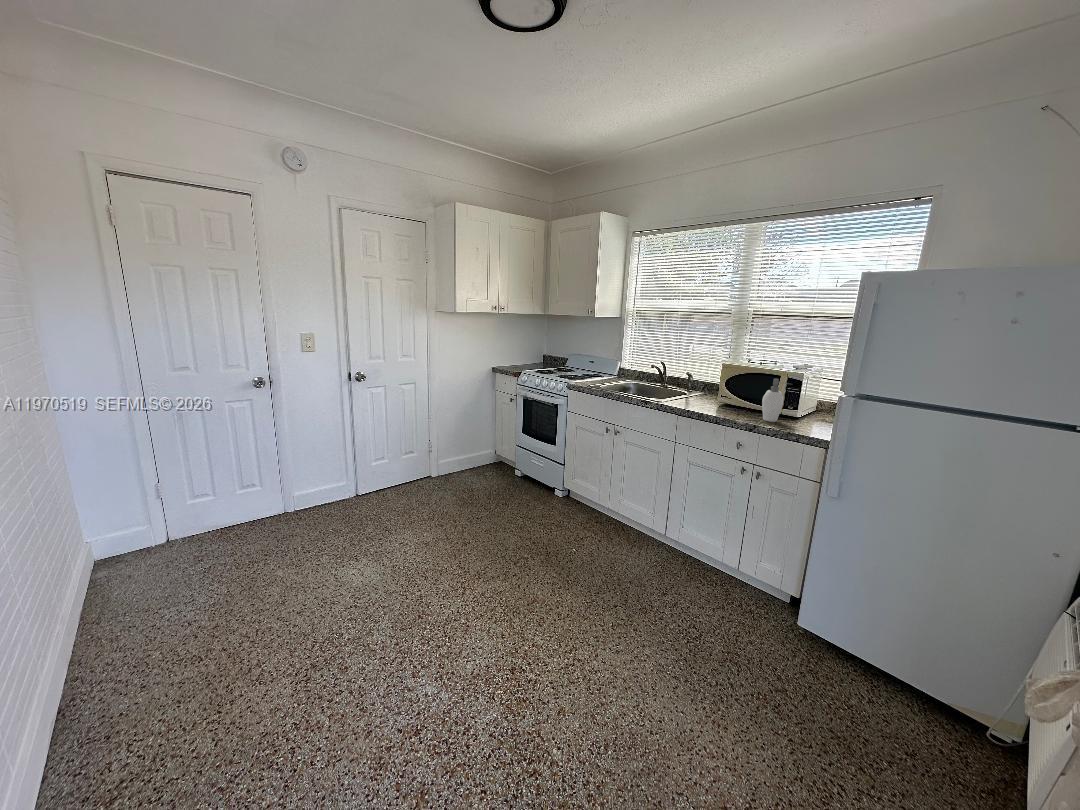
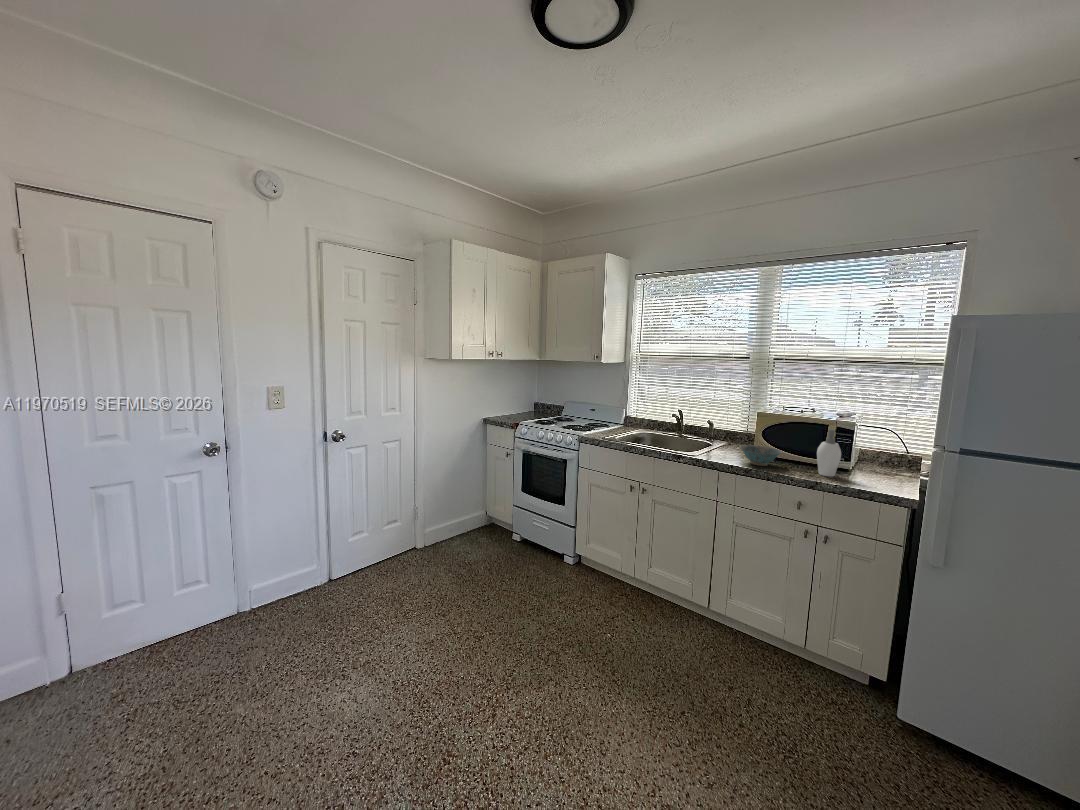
ceramic bowl: none [698,393,735,412] -> present [740,445,782,466]

